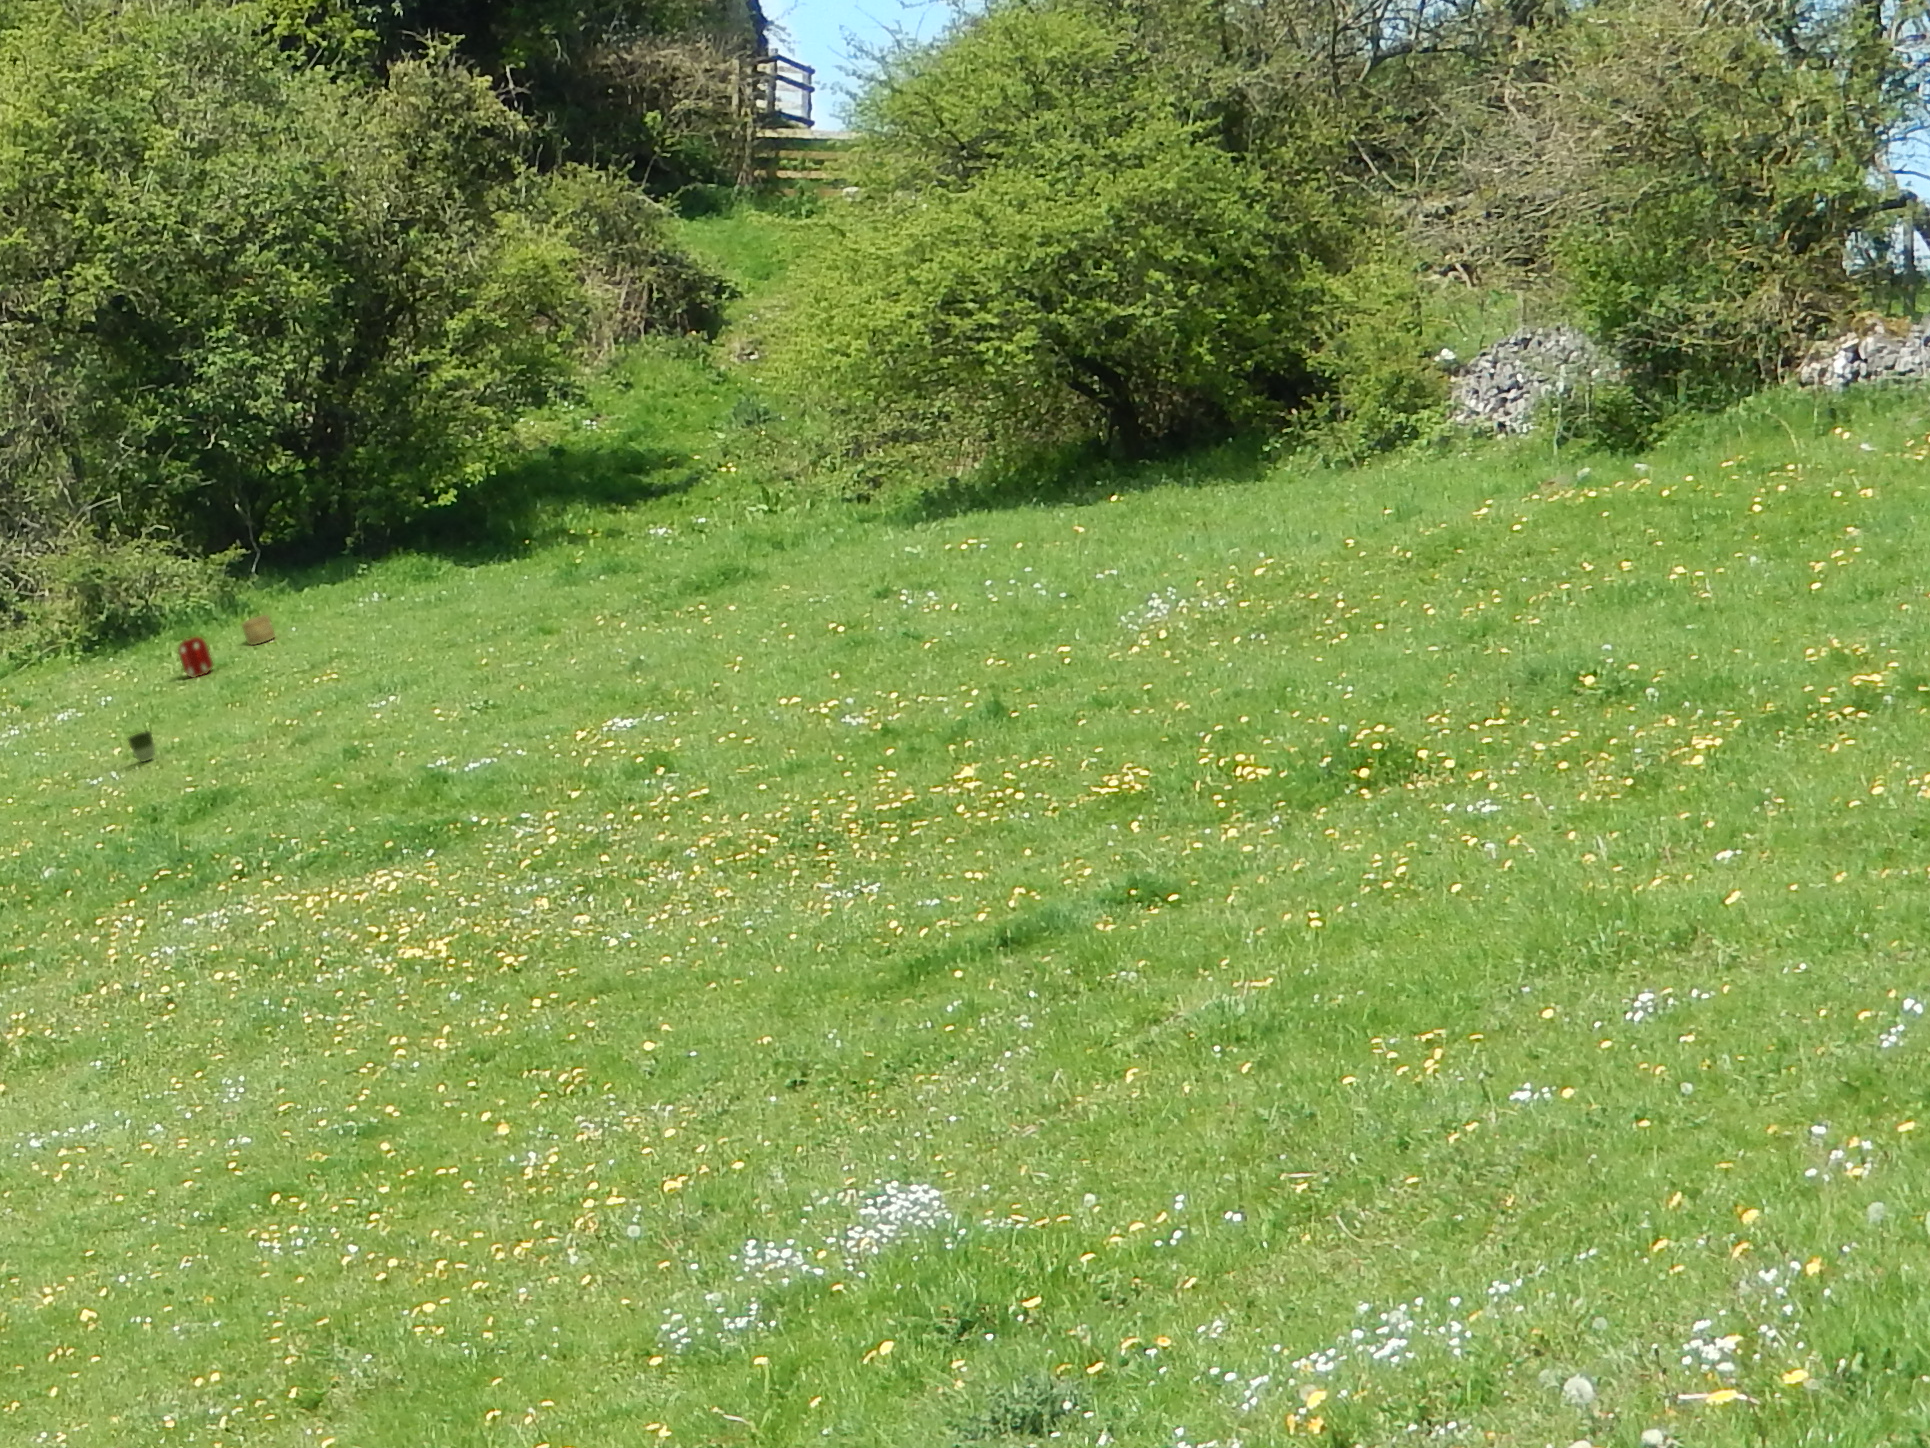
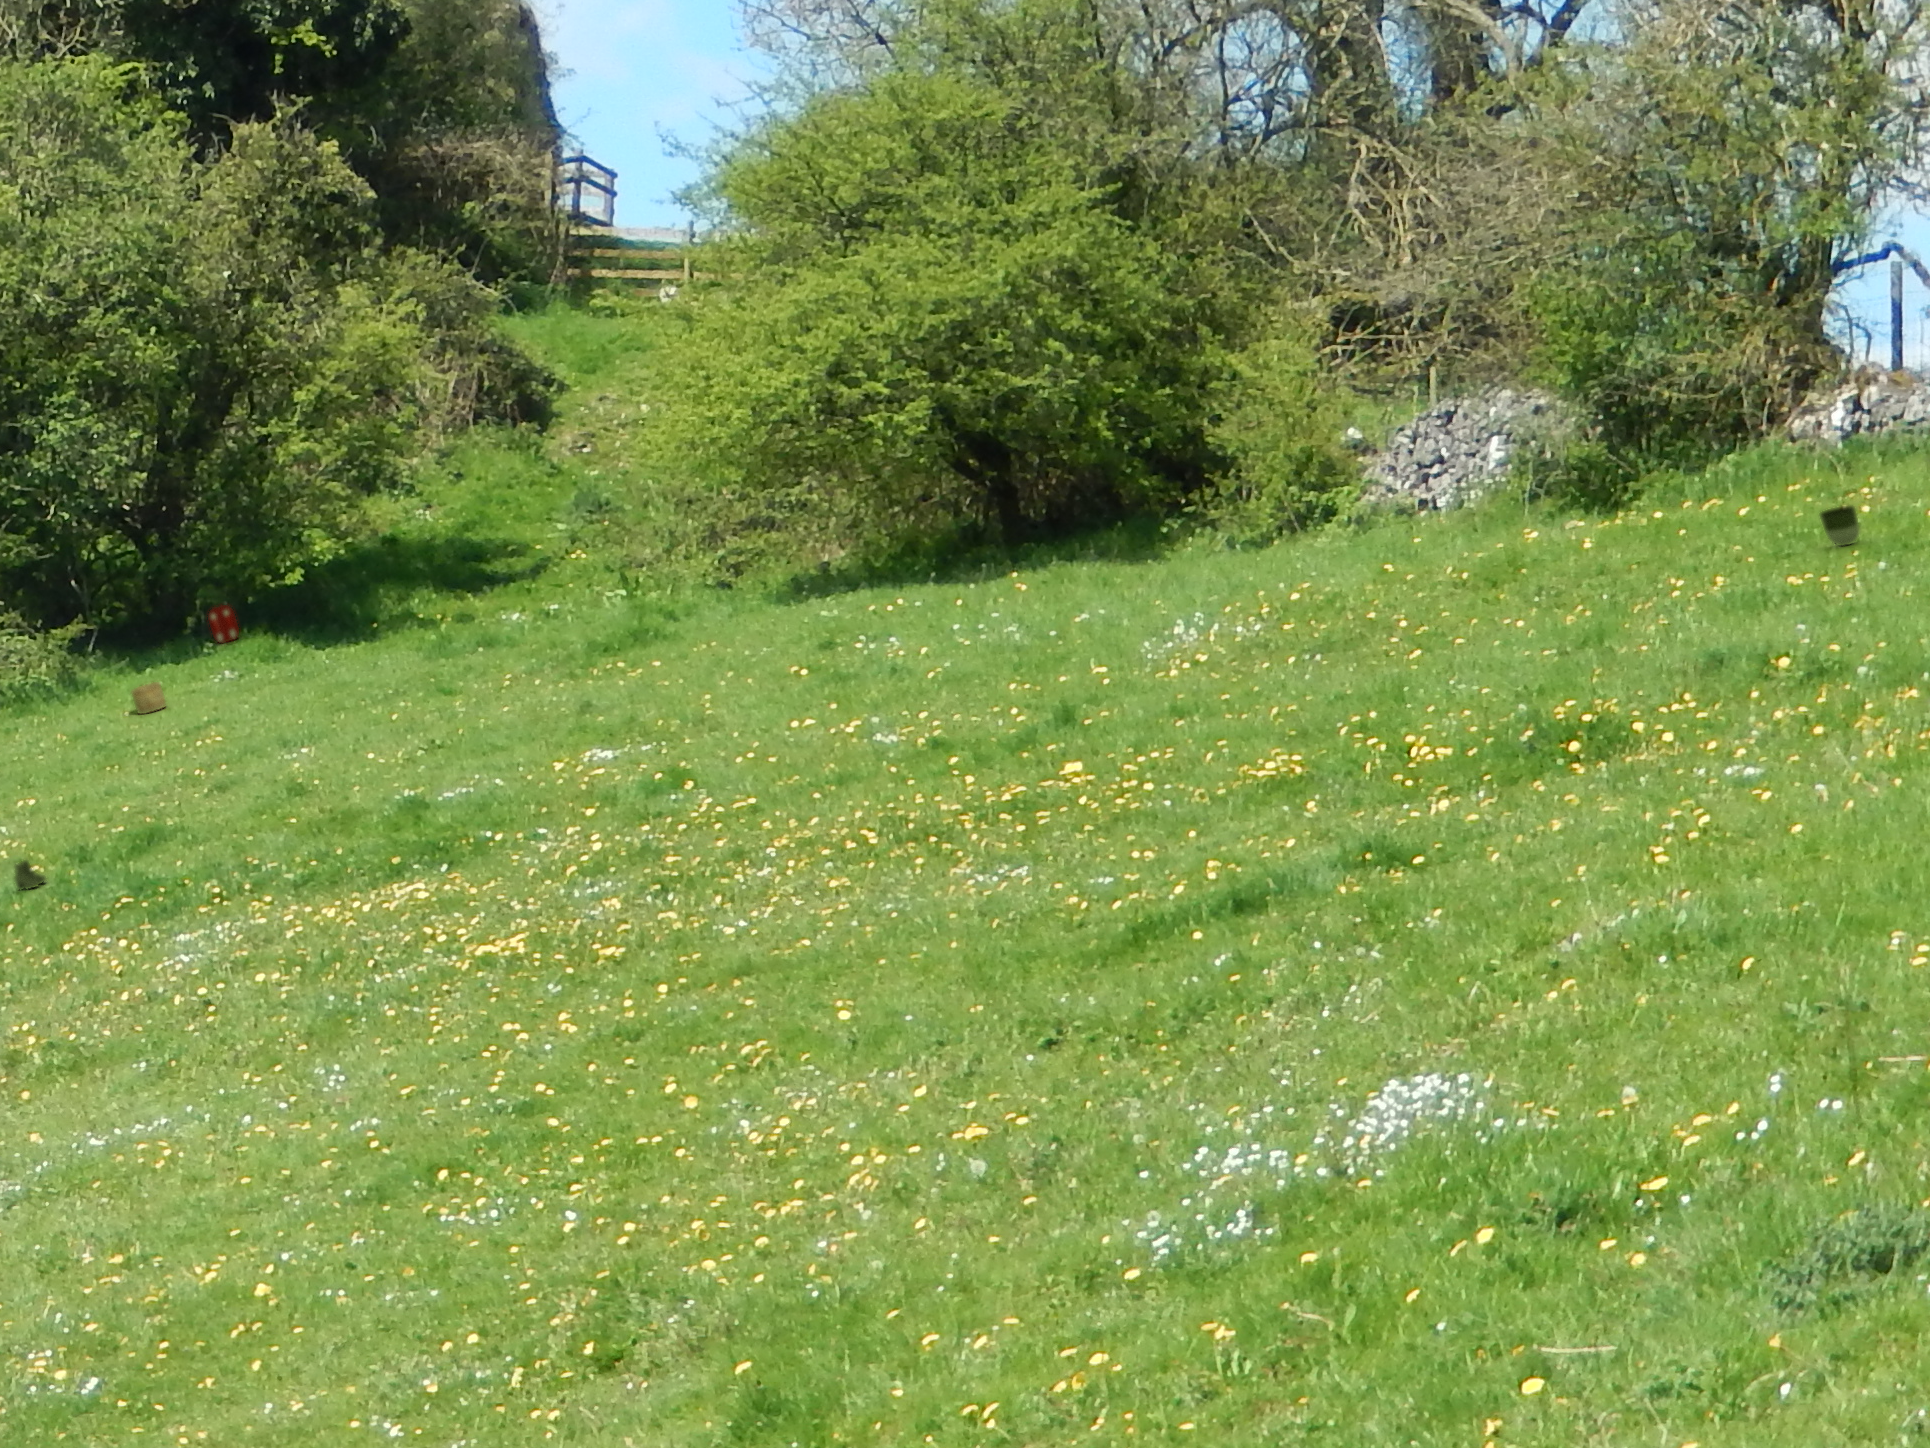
backpack: present [178,636,213,677] -> present [208,605,239,643]
planter: present [127,731,155,761] -> present [1820,506,1860,546]
boots: none [38,810,68,838] -> present [15,860,46,890]

